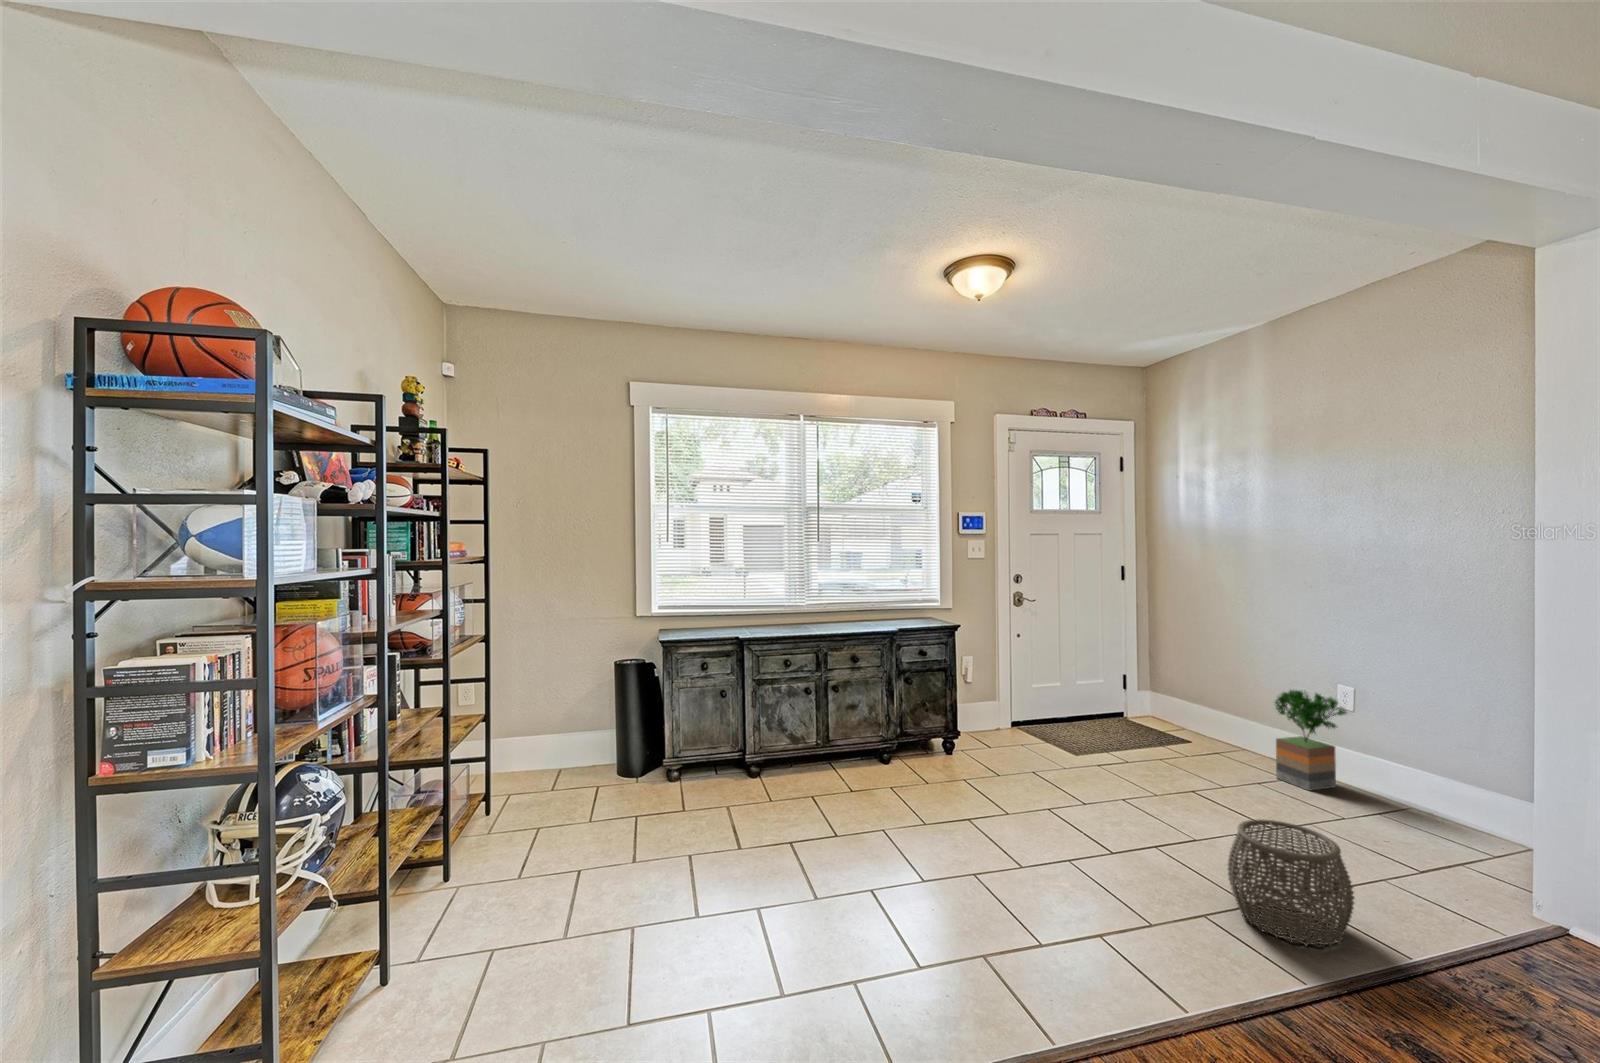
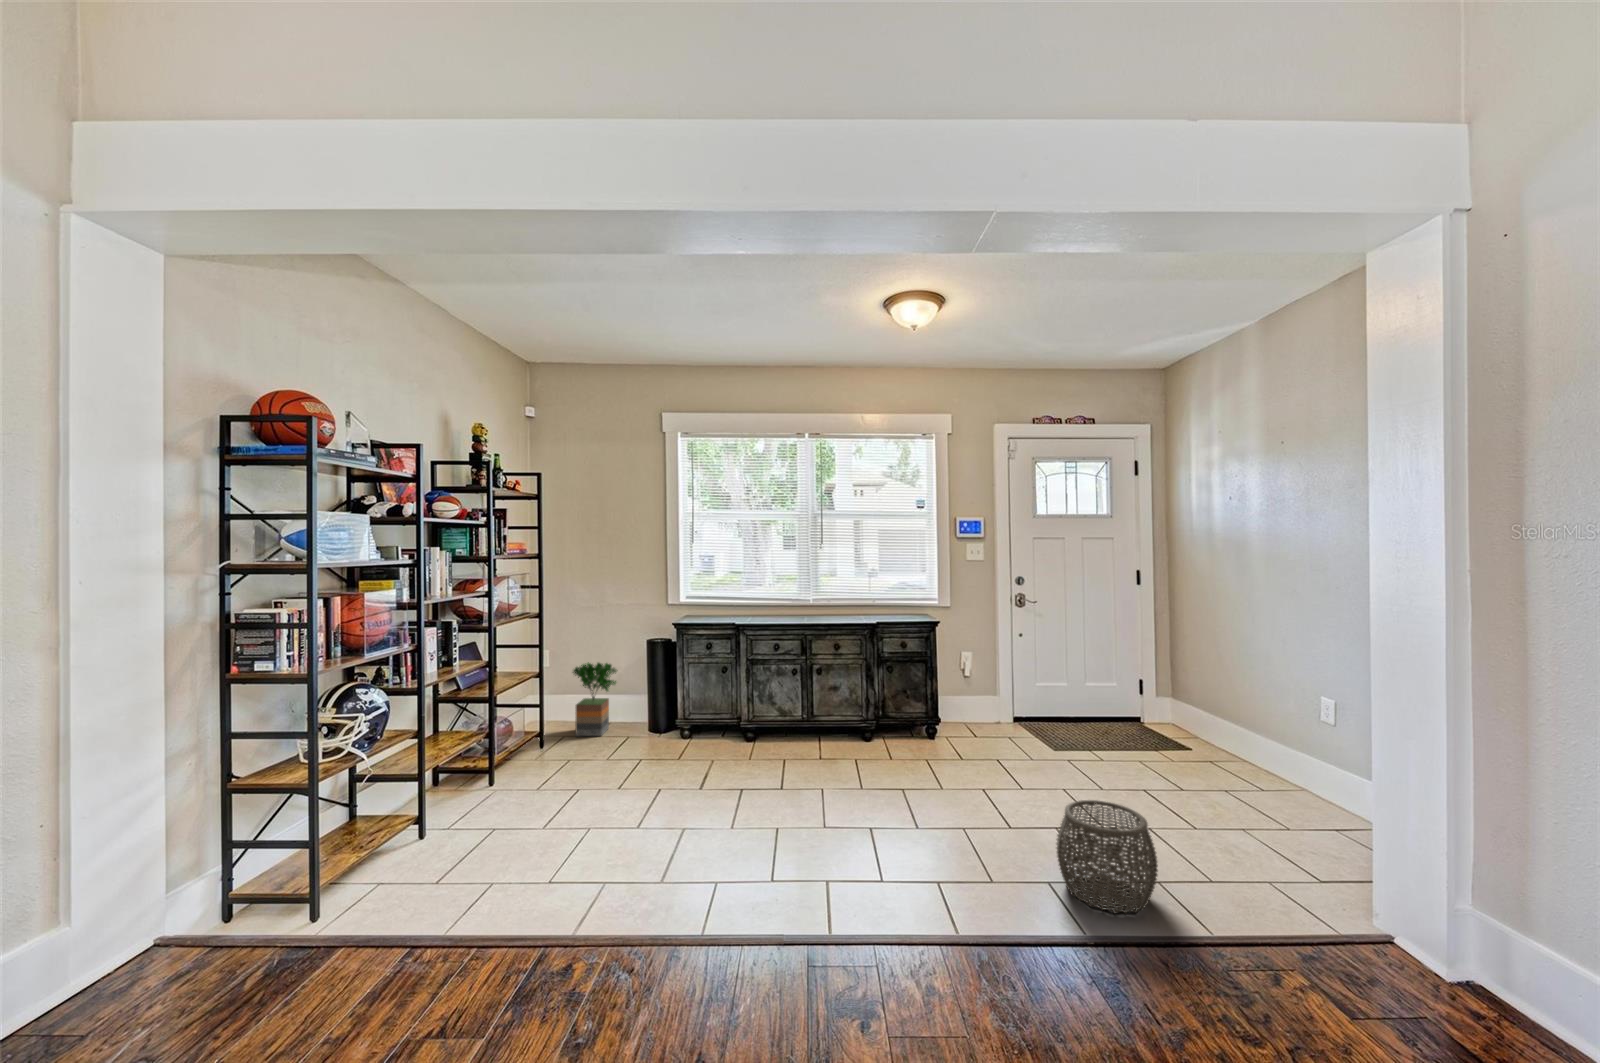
potted tree: present [1275,690,1347,790] -> present [573,662,616,736]

